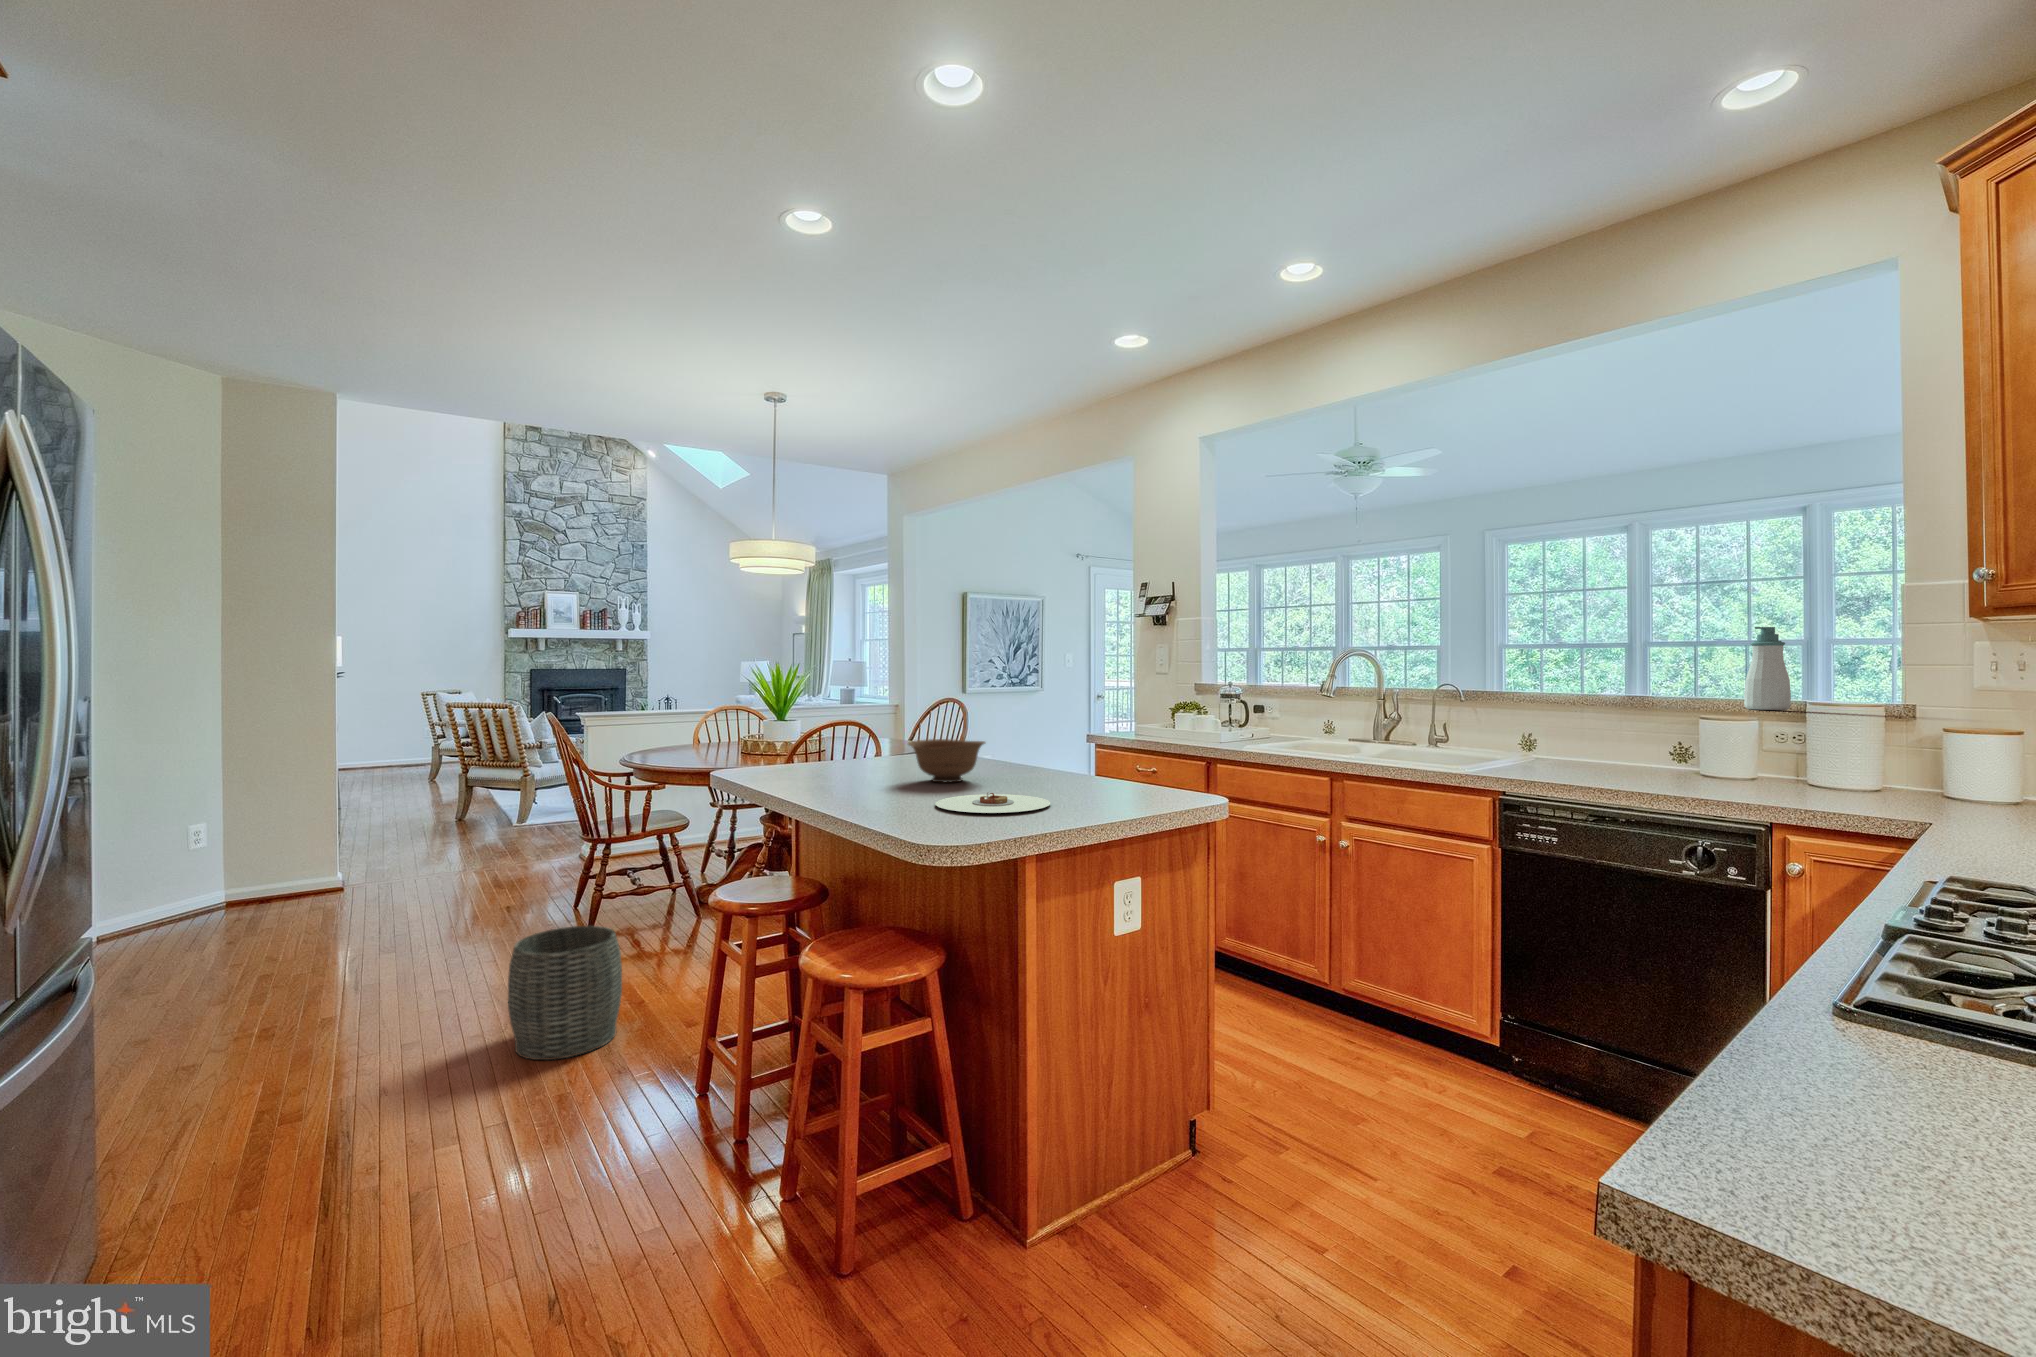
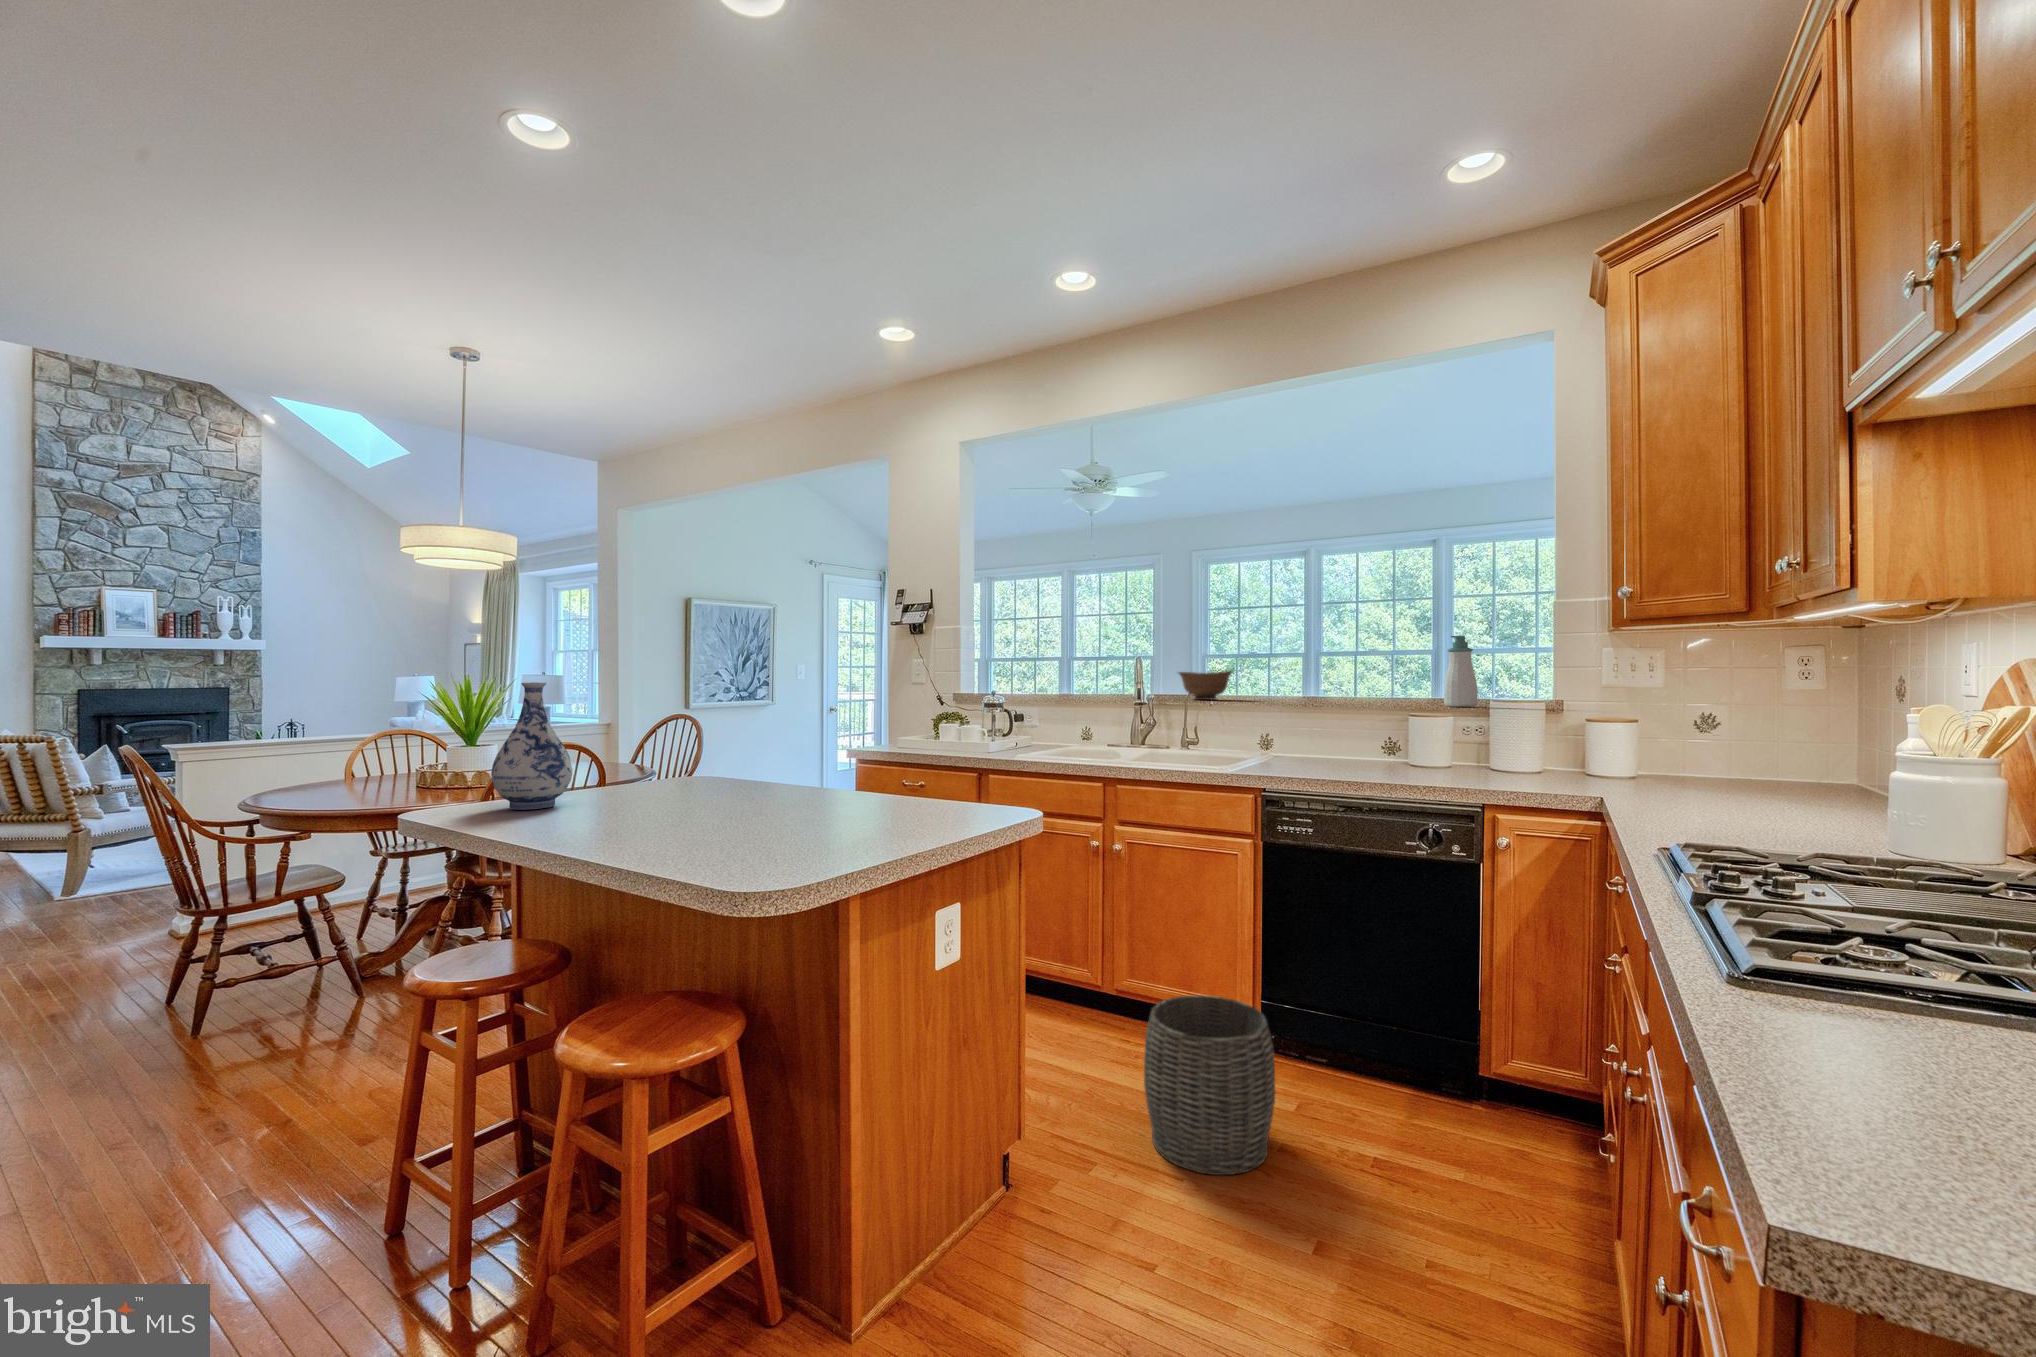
vase: none [775,672,834,775] -> present [491,682,572,810]
bowl: present [908,739,985,783] -> present [1179,671,1232,700]
plate: present [935,792,1051,813] -> none [724,817,861,842]
woven basket: present [508,926,622,1060] -> present [1144,995,1275,1175]

